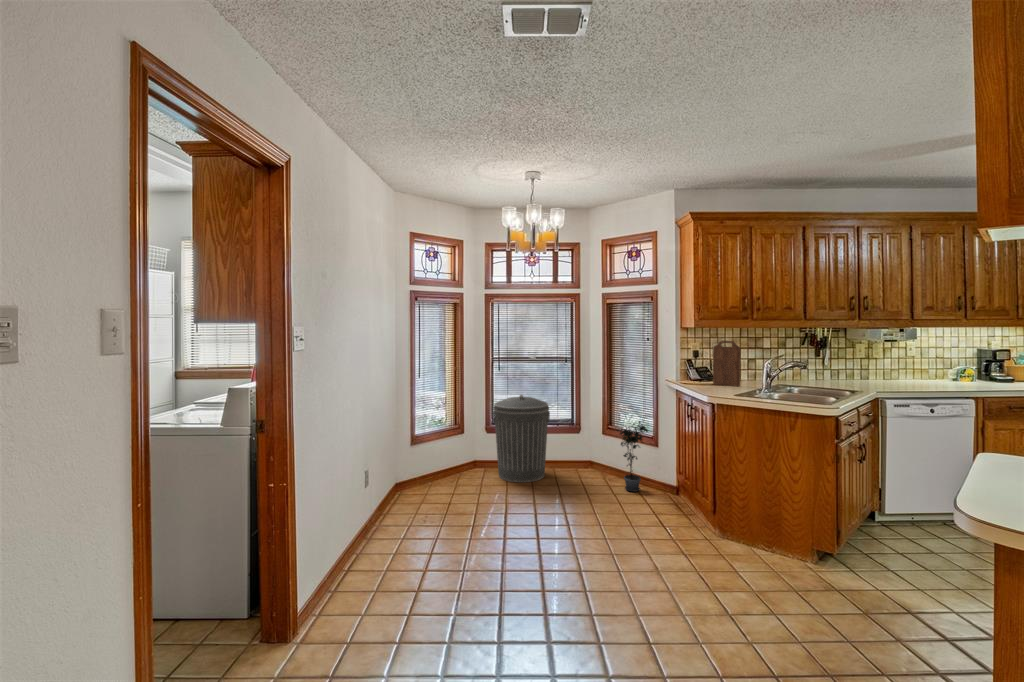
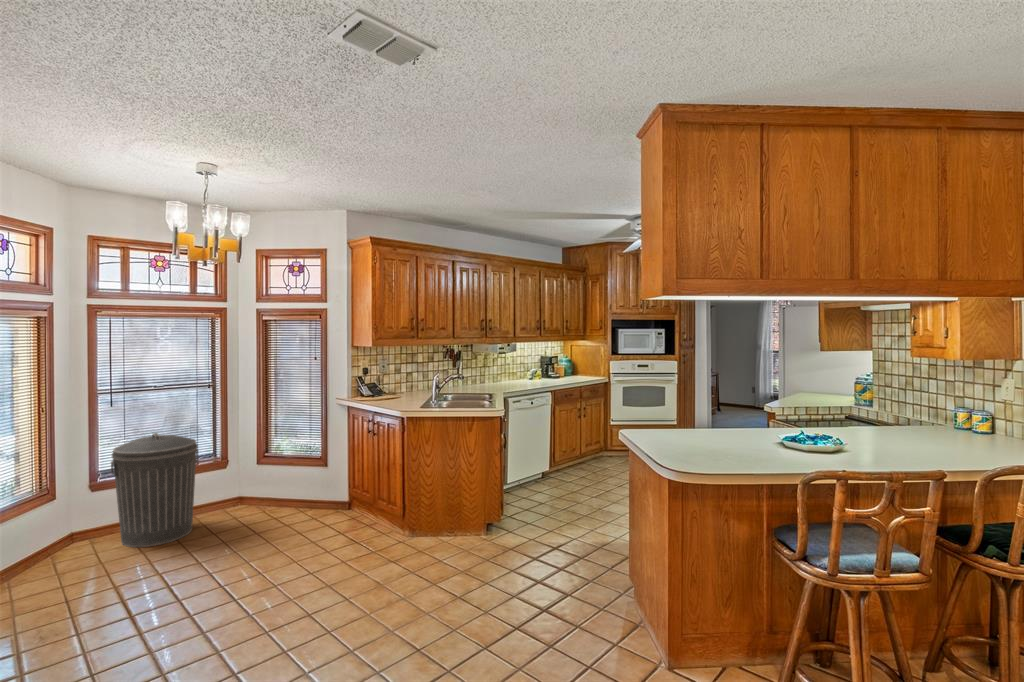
cutting board: present [713,341,741,386] -> none [385,358,409,399]
potted plant: present [618,421,648,492] -> none [291,443,324,519]

